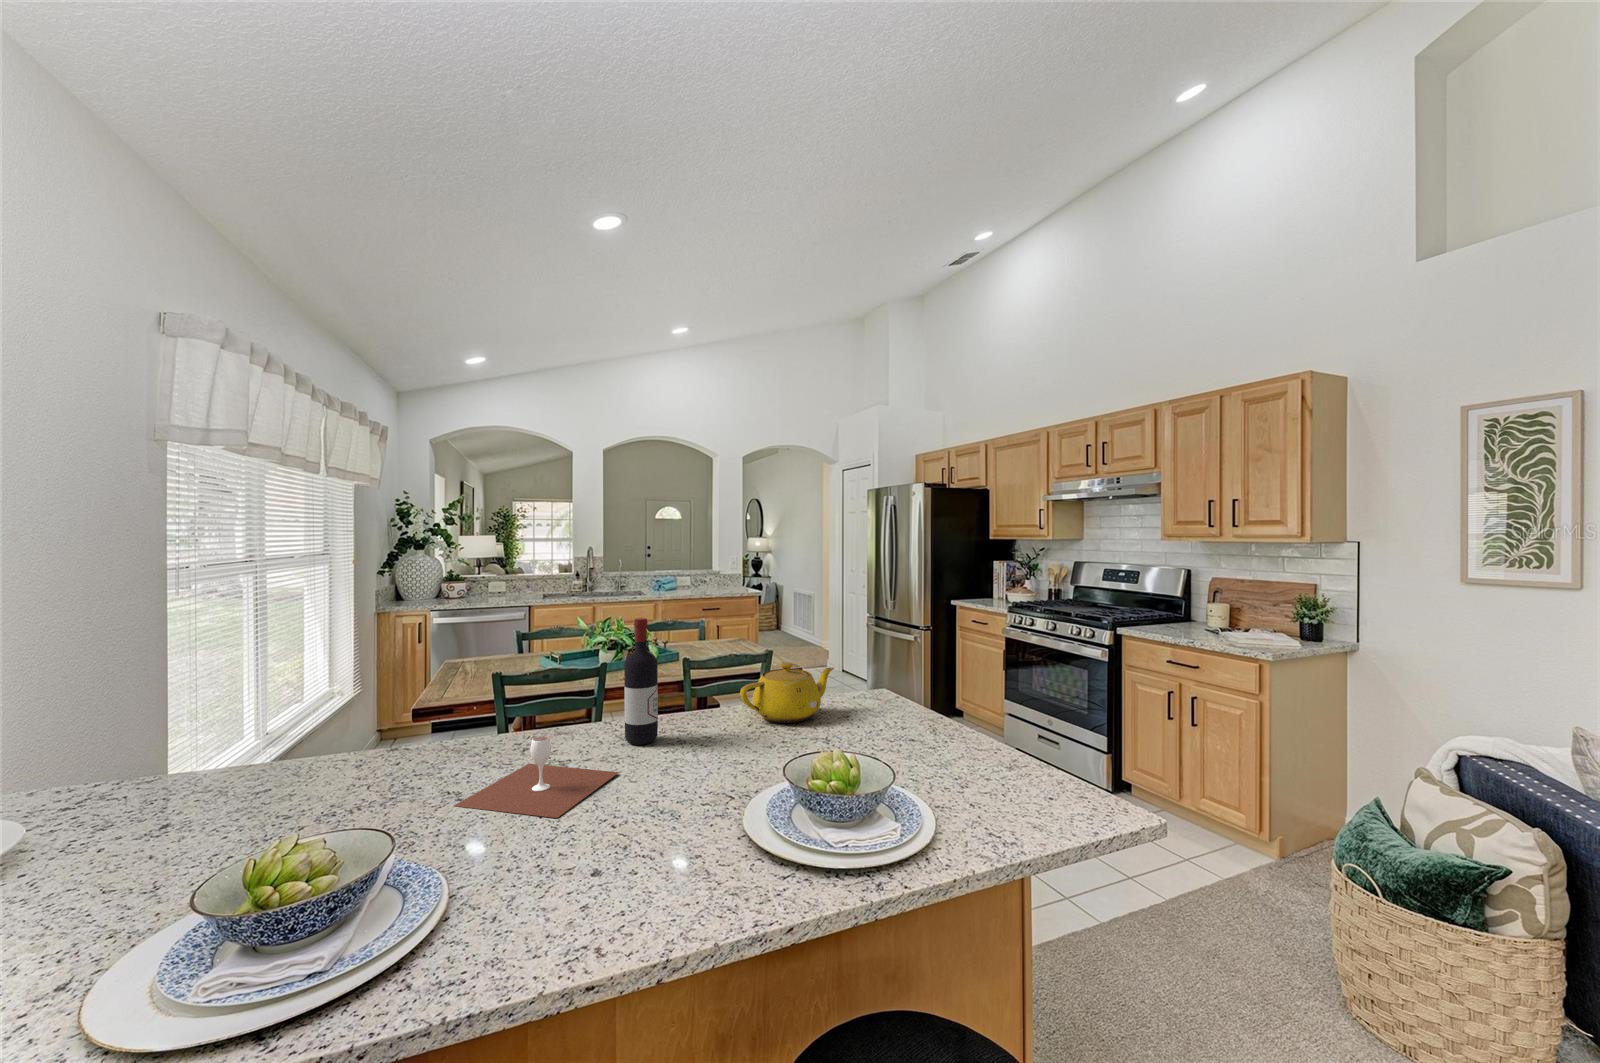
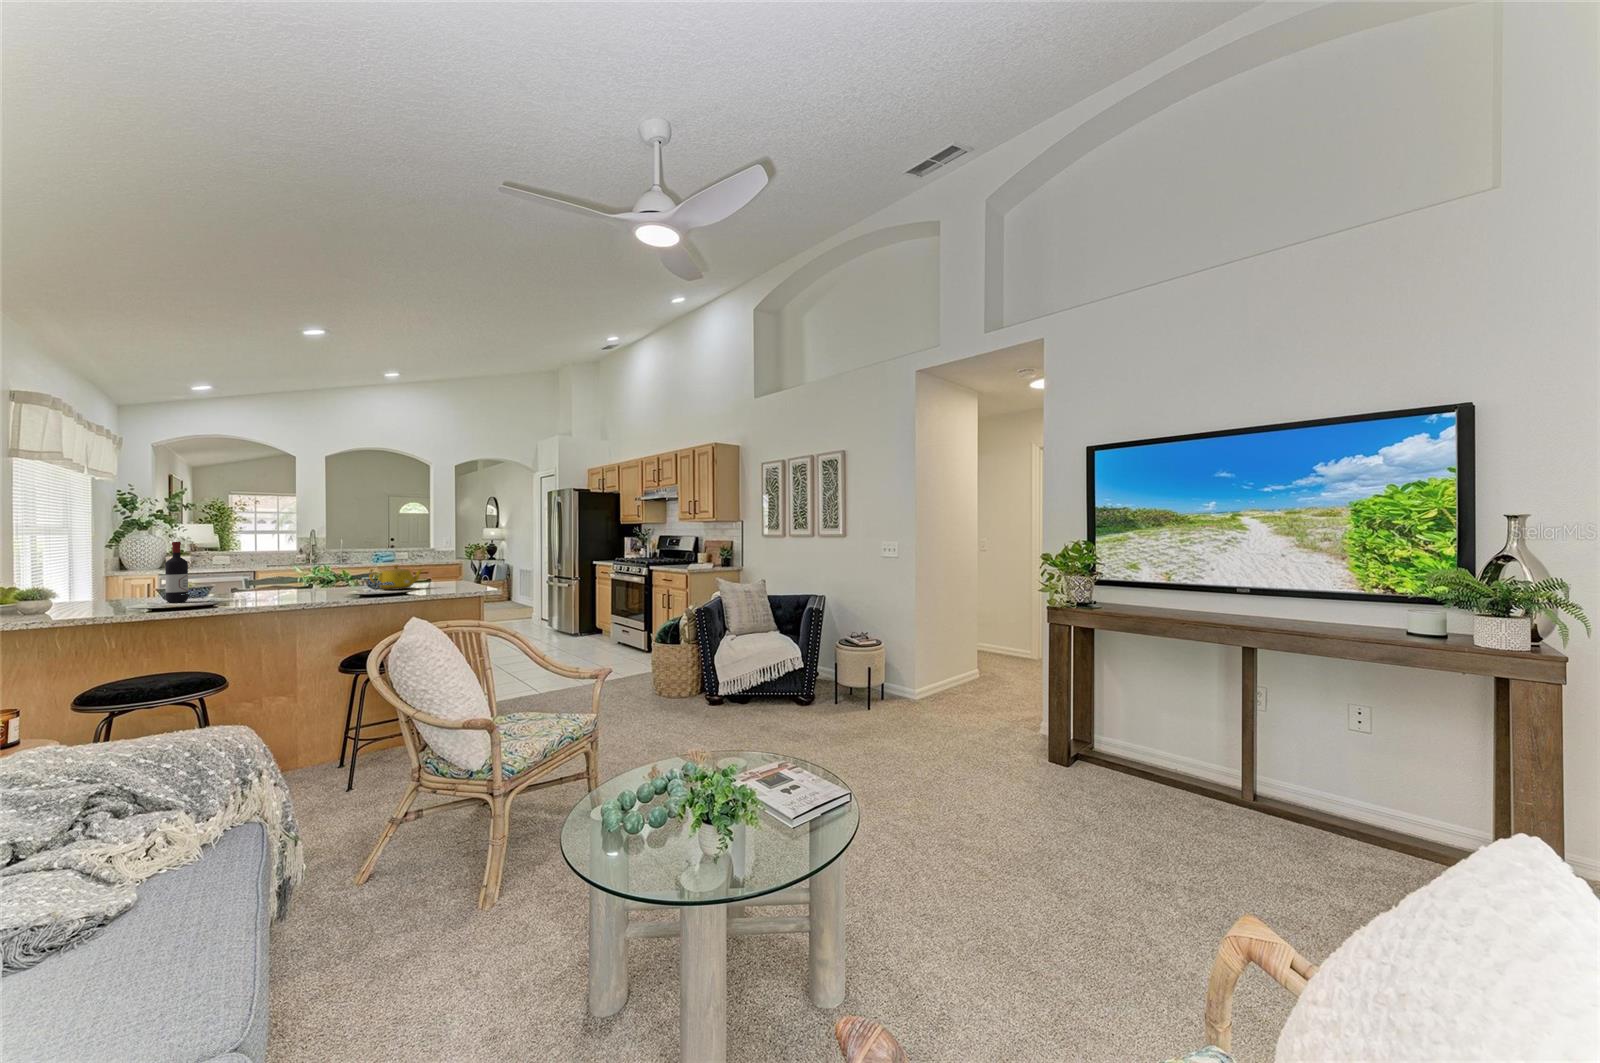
wine bottle: present [624,618,658,745] -> present [165,542,188,603]
wine glass: present [454,736,619,818] -> none [219,580,297,603]

